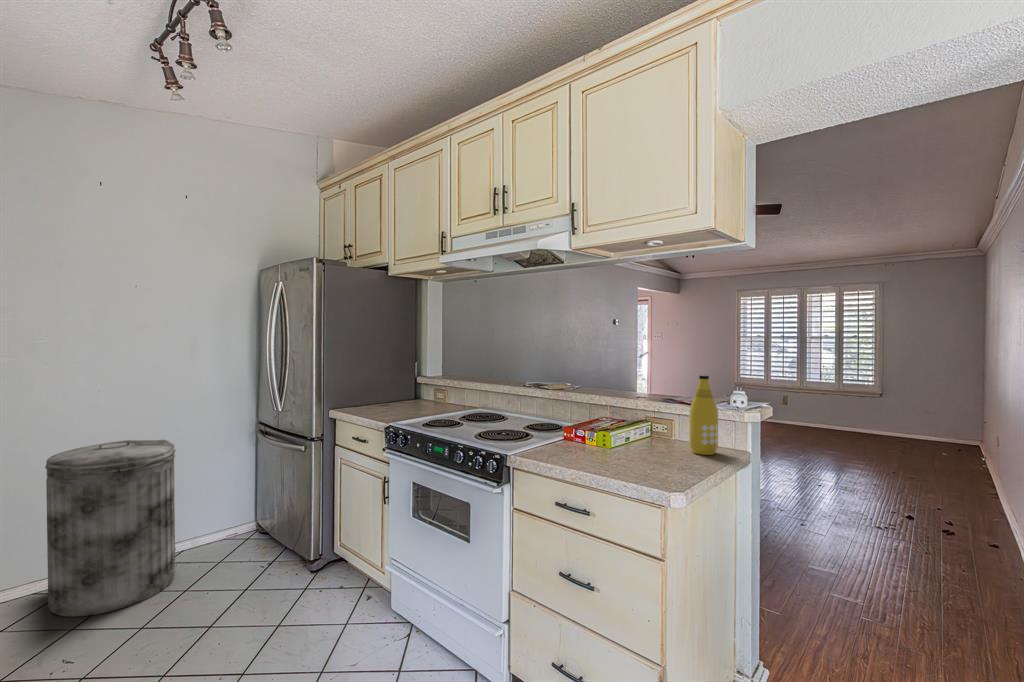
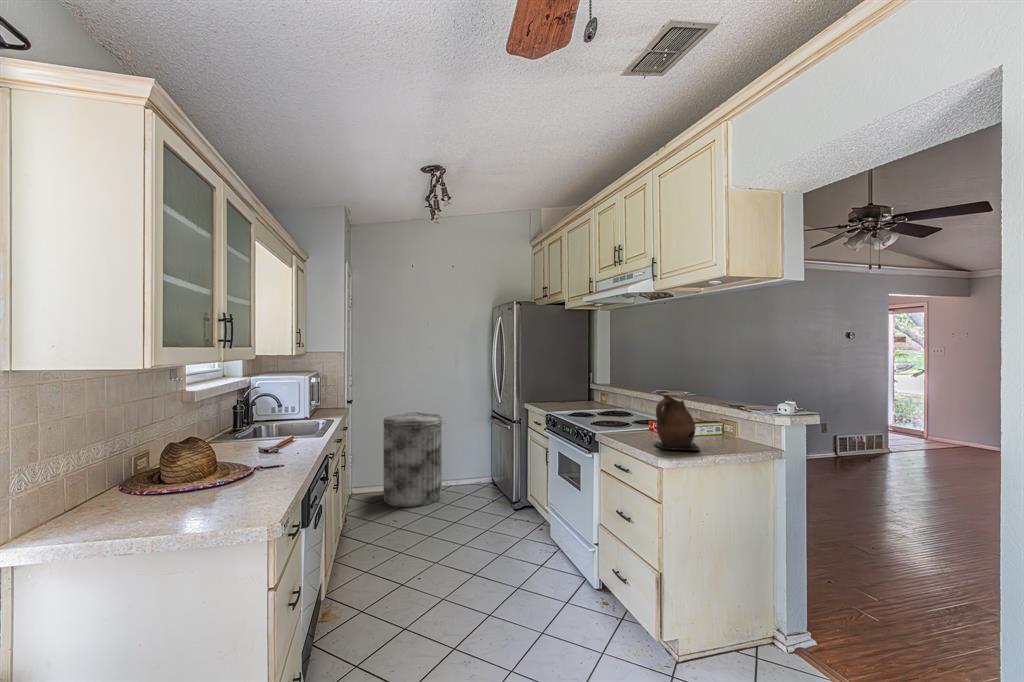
bottle: present [689,375,718,455] -> none [730,387,752,447]
ceramic pitcher: none [612,391,688,474] -> present [655,394,700,451]

